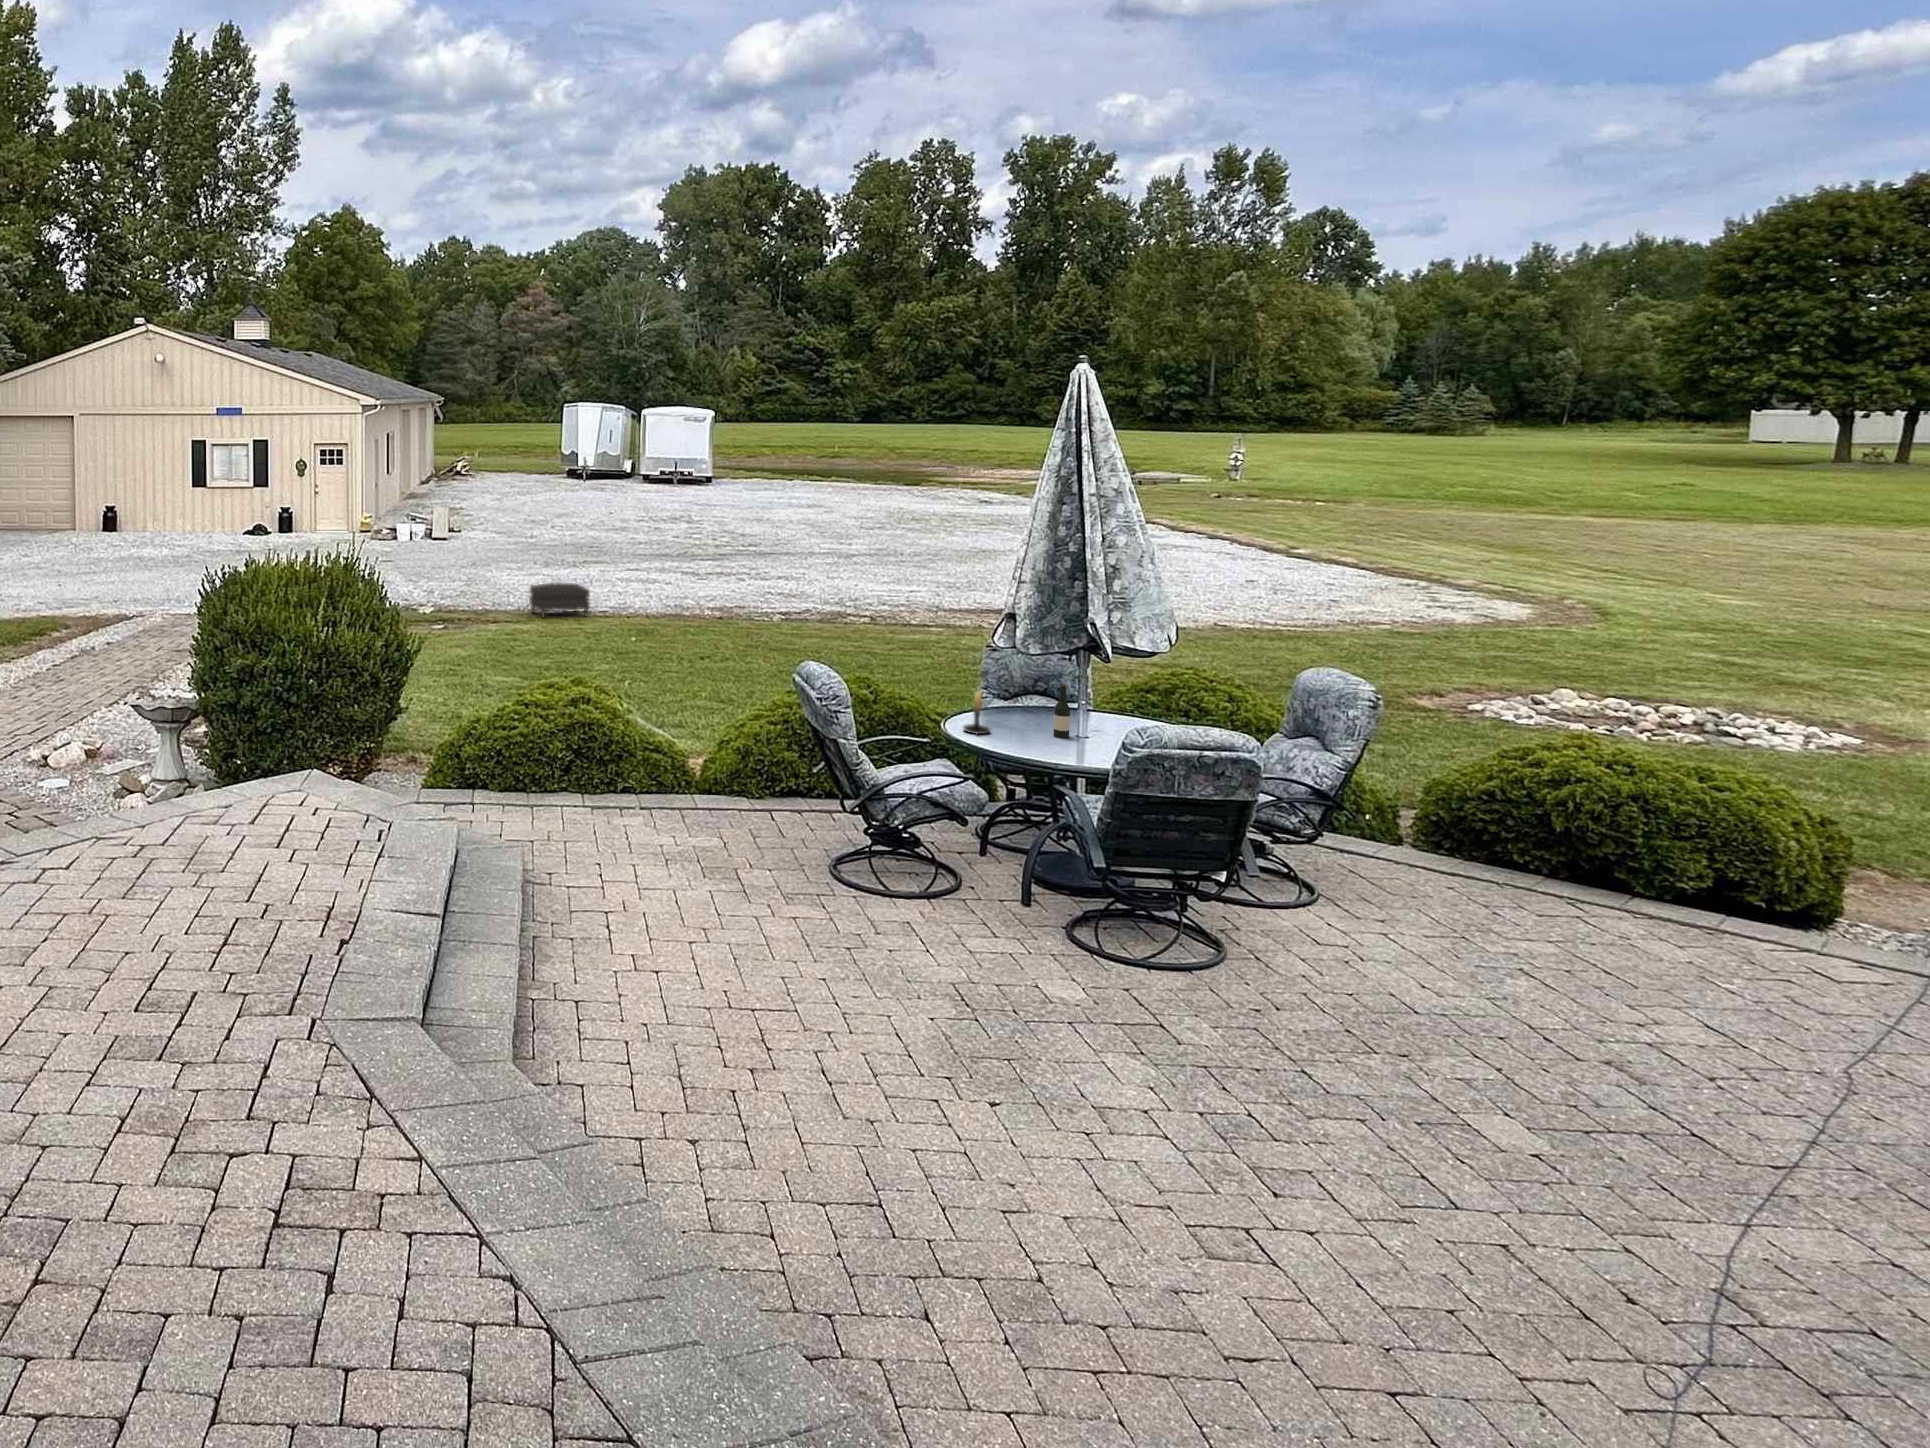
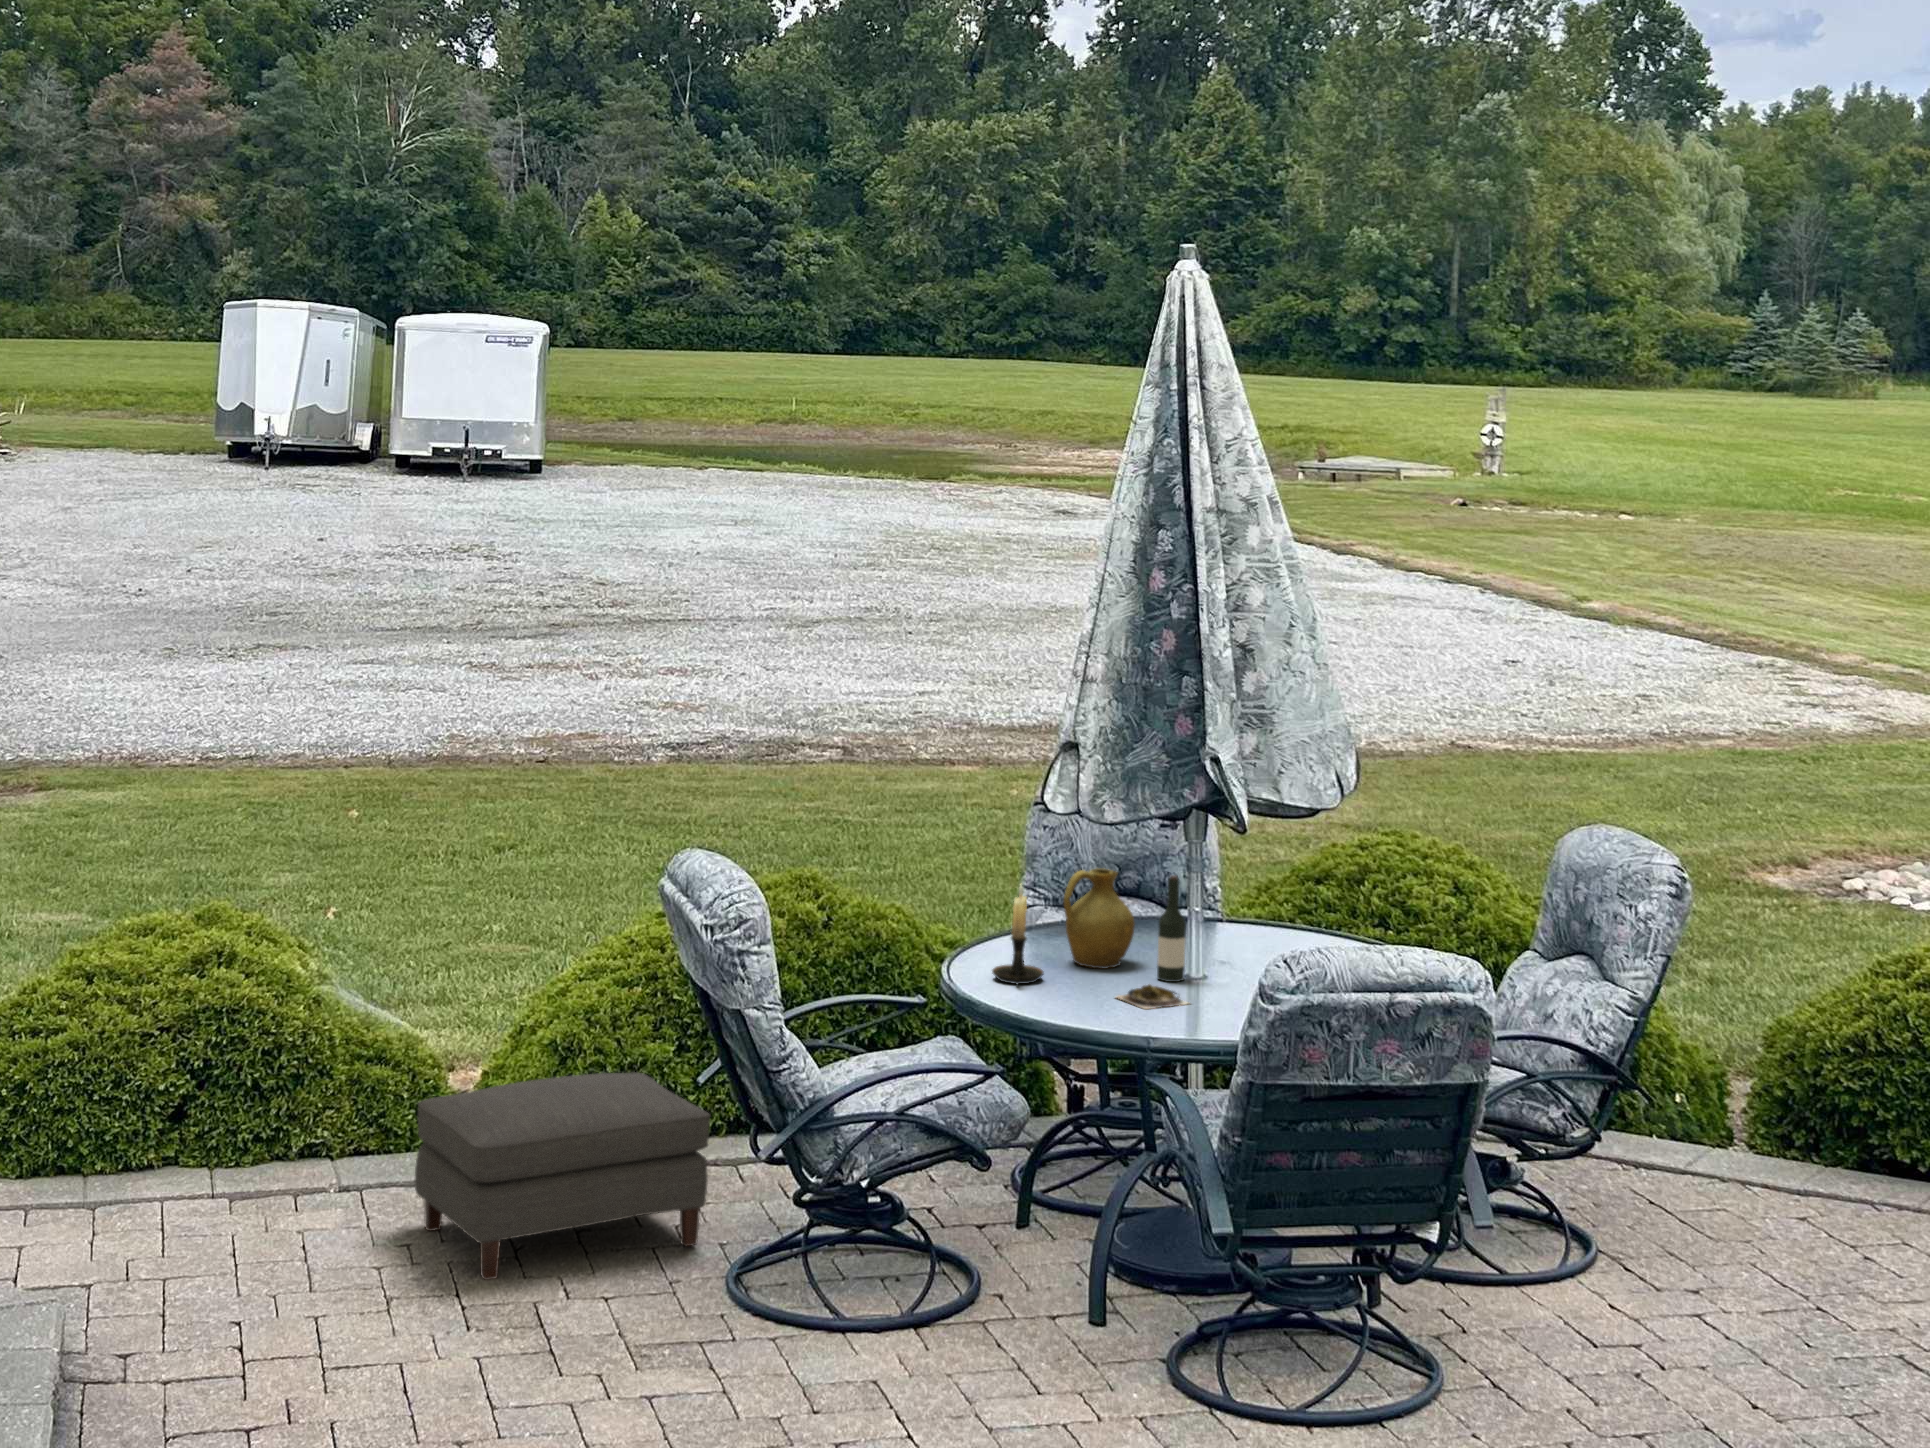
ottoman: present [529,583,590,617] -> present [415,1072,710,1280]
pitcher: none [1000,679,1040,729] -> present [1064,868,1135,969]
plate: none [1031,738,1076,751] -> present [1117,984,1188,1009]

